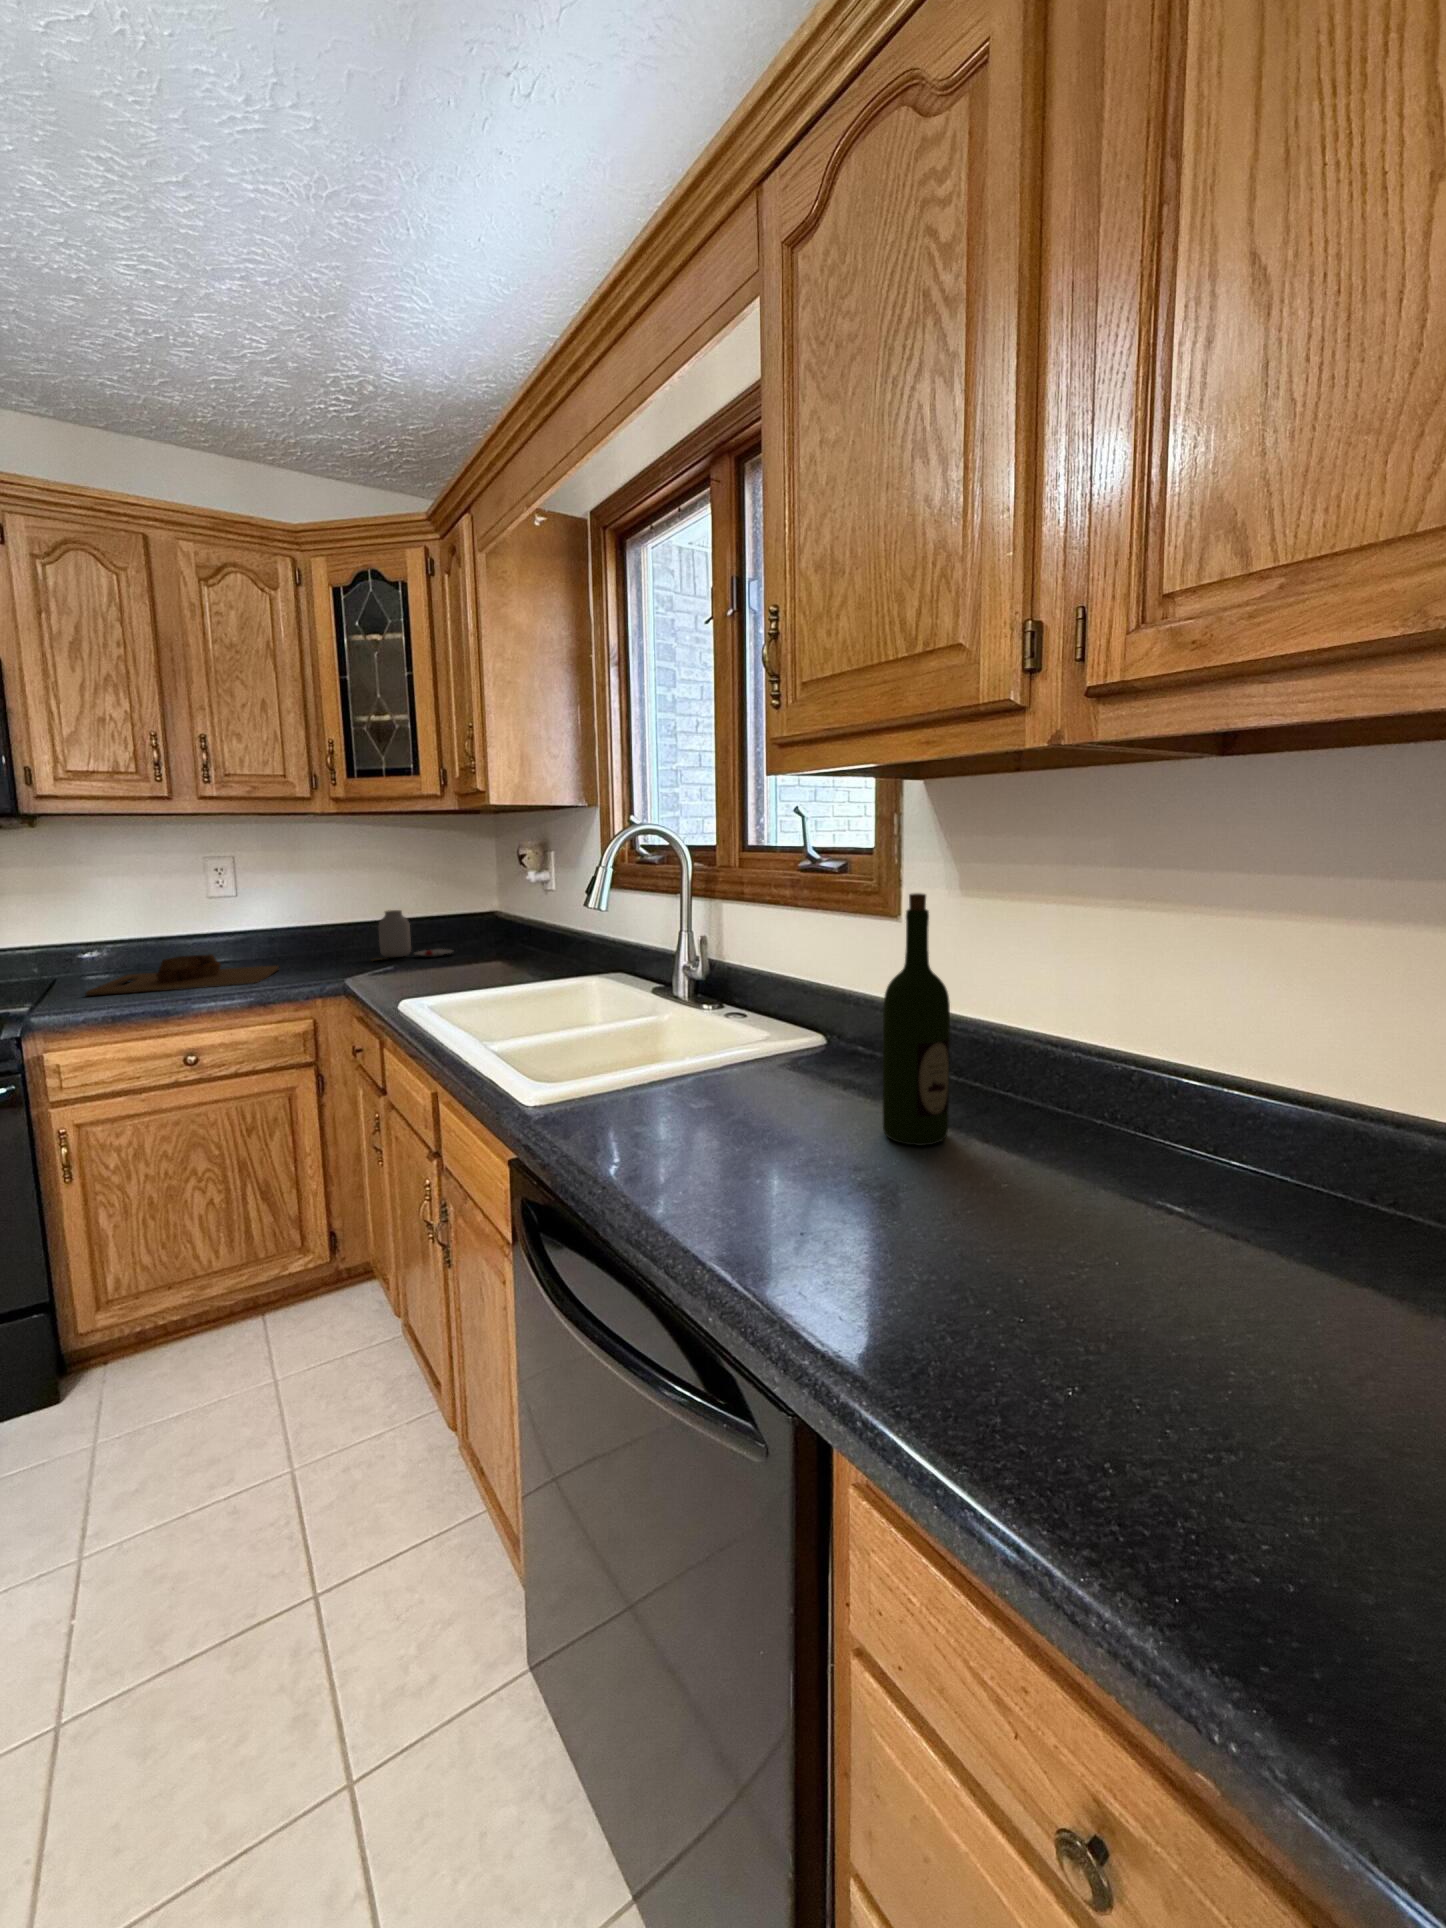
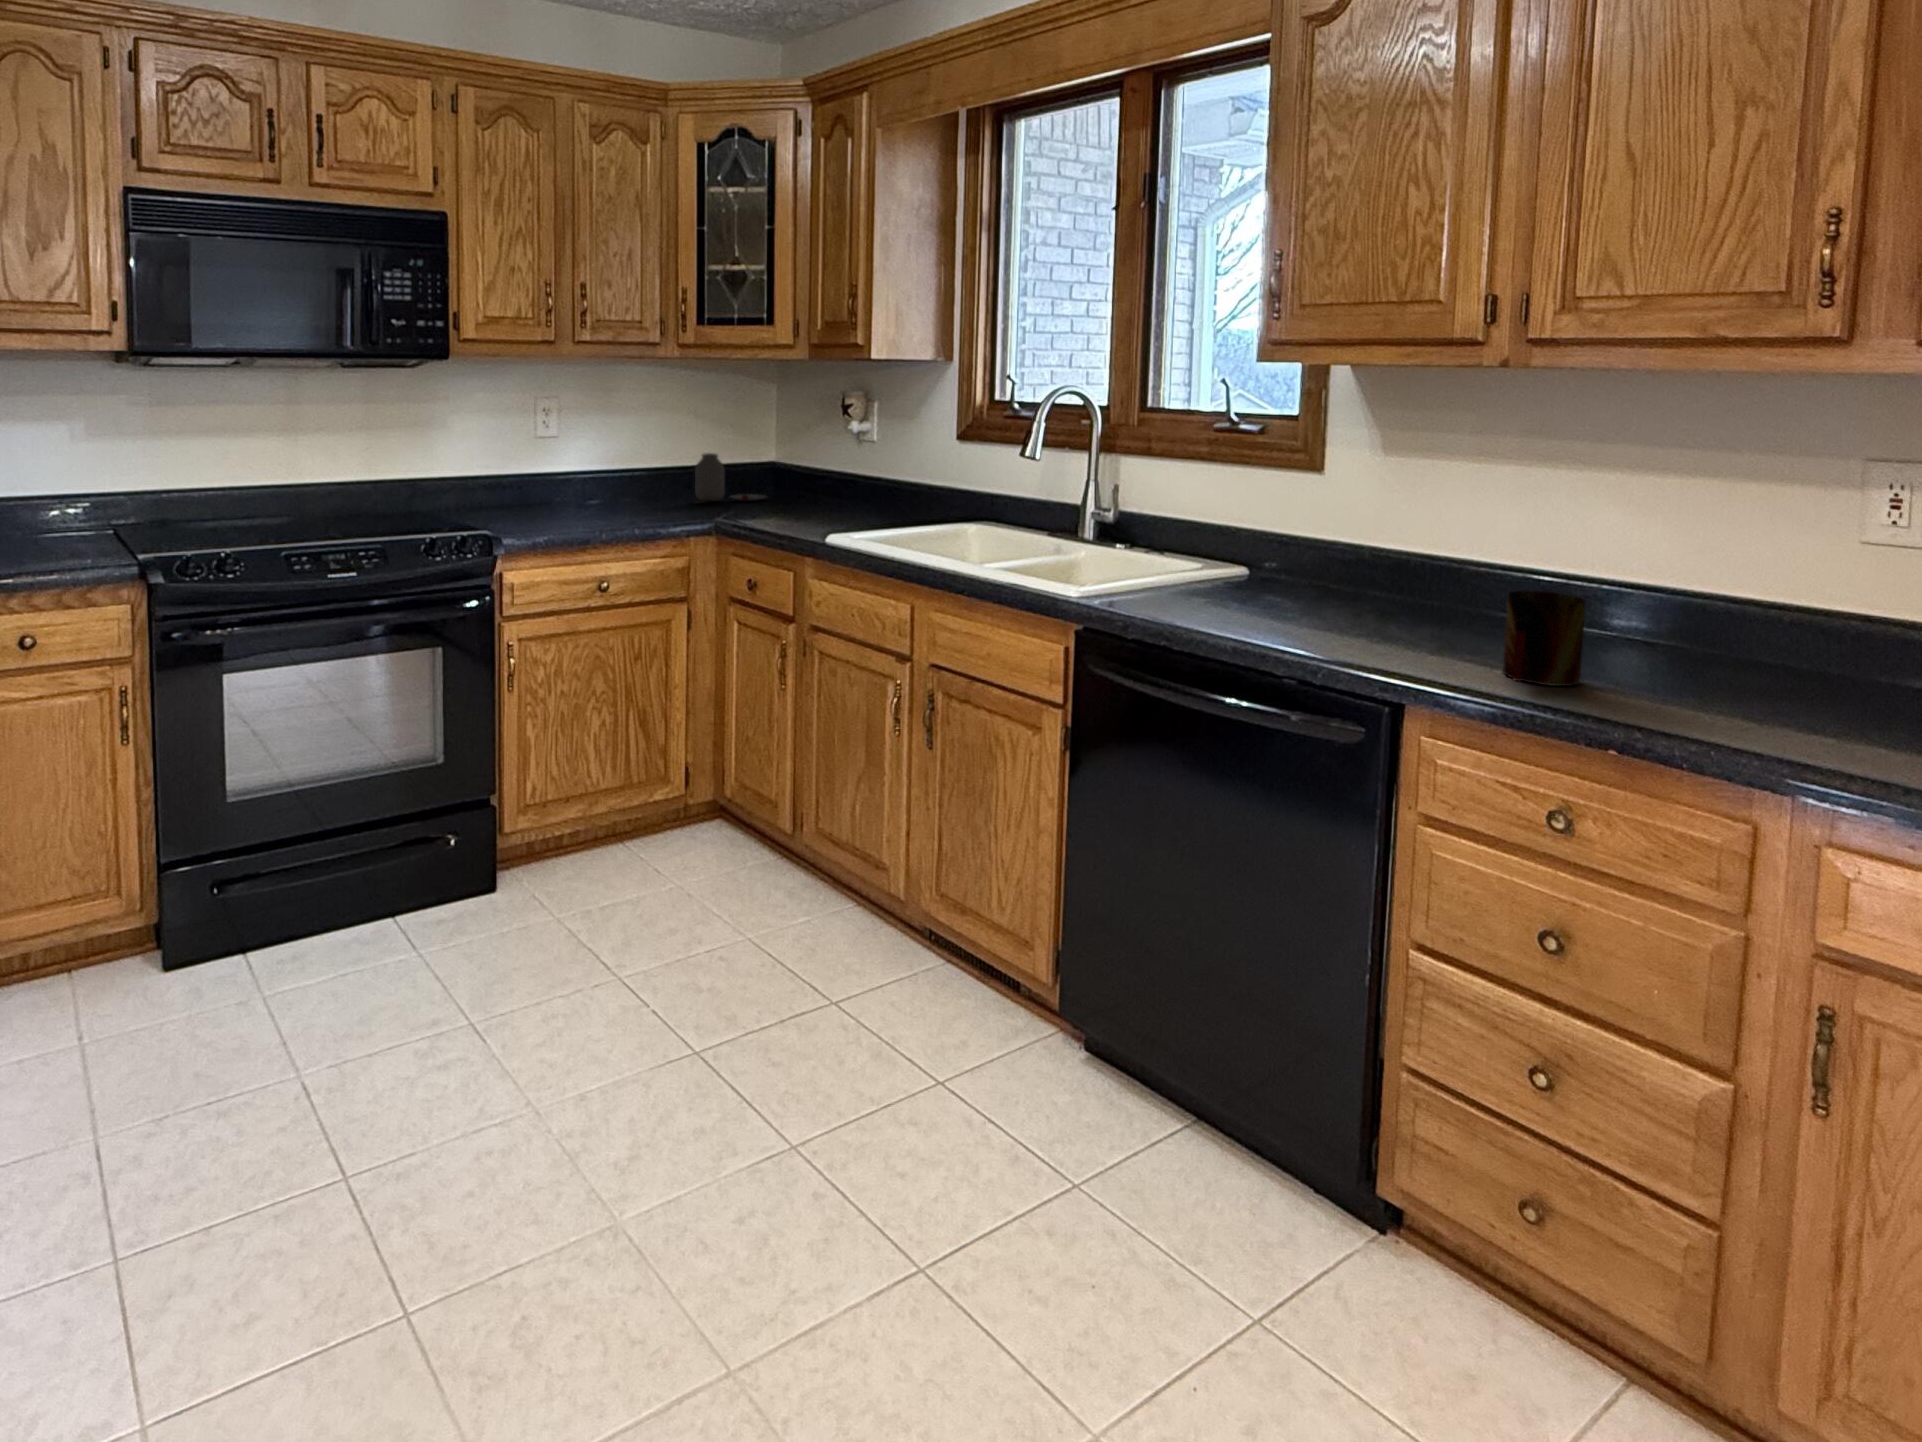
wine bottle: present [883,893,950,1146] -> none [1350,452,1404,624]
cutting board: present [86,954,279,996] -> none [488,492,633,528]
mug: none [1039,1132,1180,1335] -> present [1503,590,1586,686]

